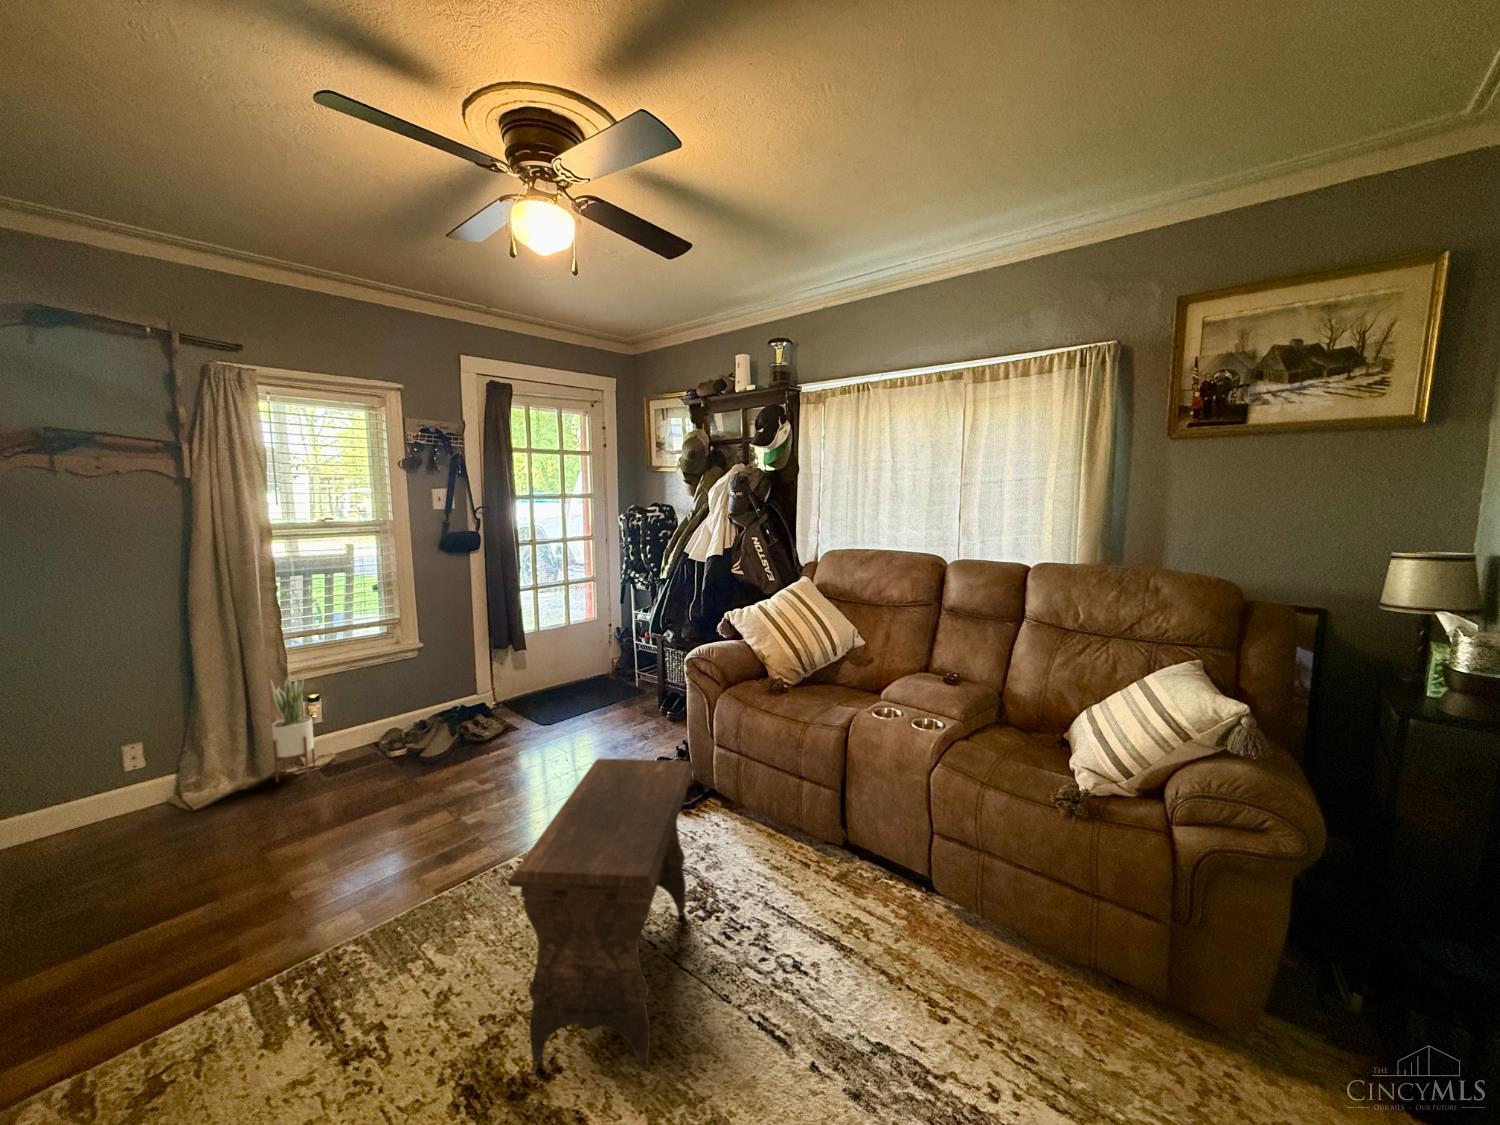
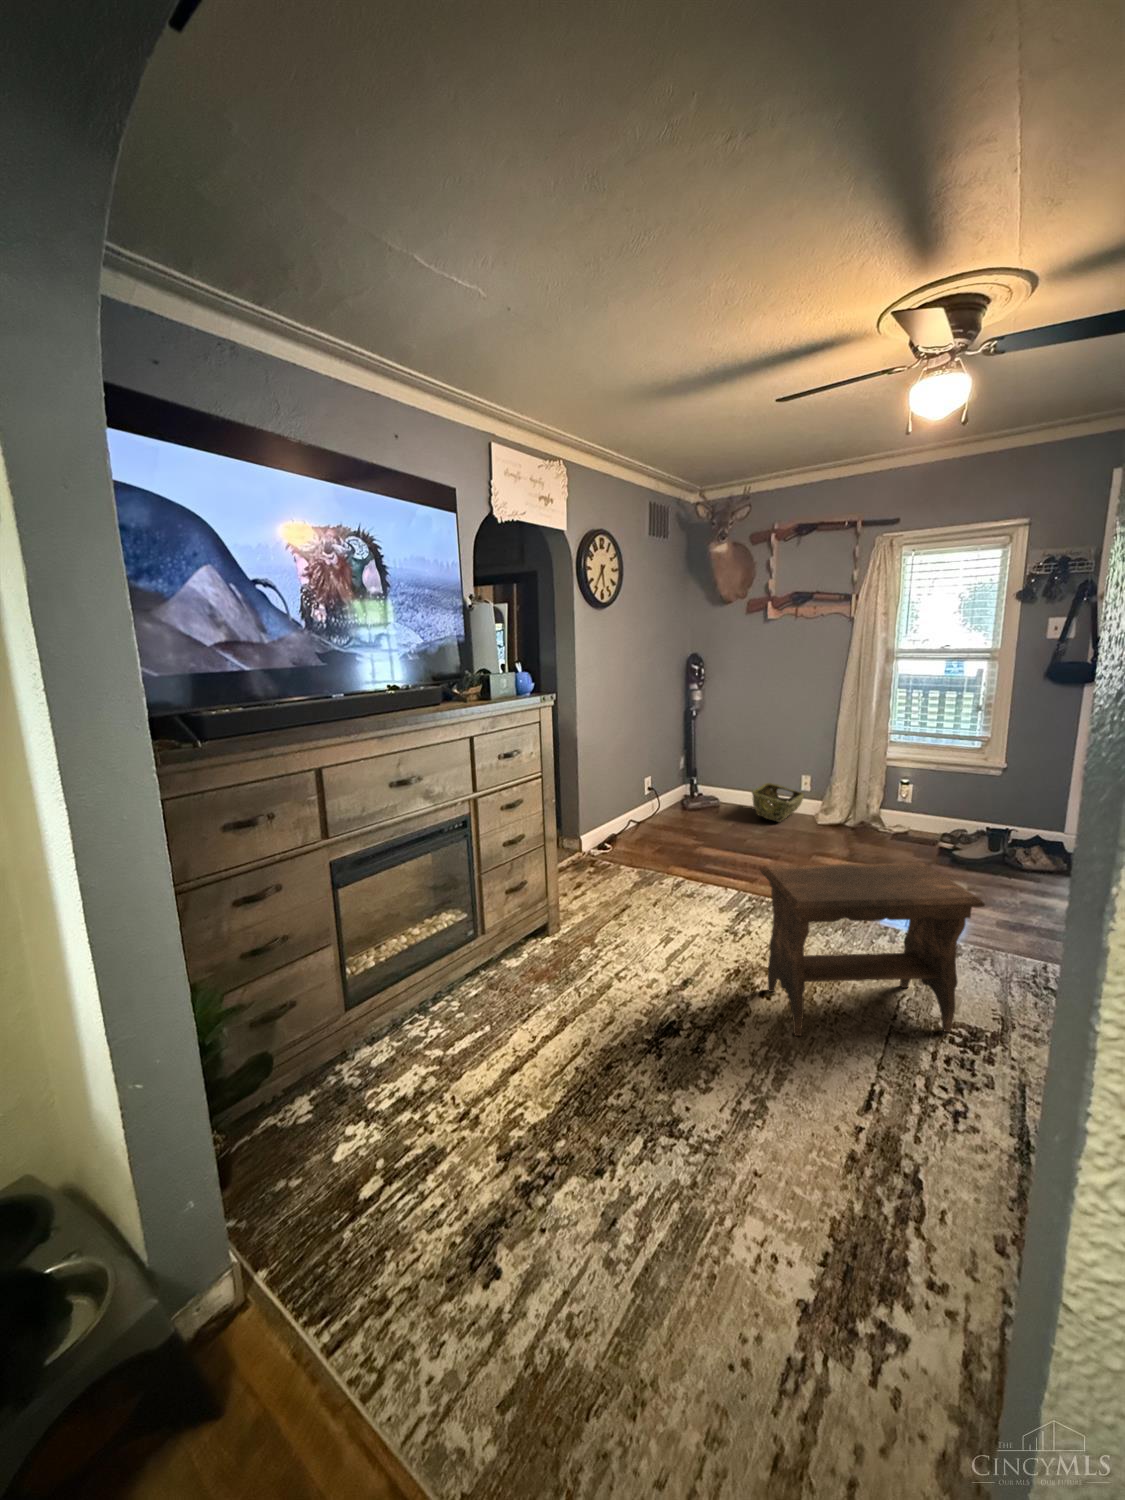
potted plant: present [271,673,315,782] -> none [861,756,894,834]
woven basket: none [34,771,152,851] -> present [752,783,804,822]

